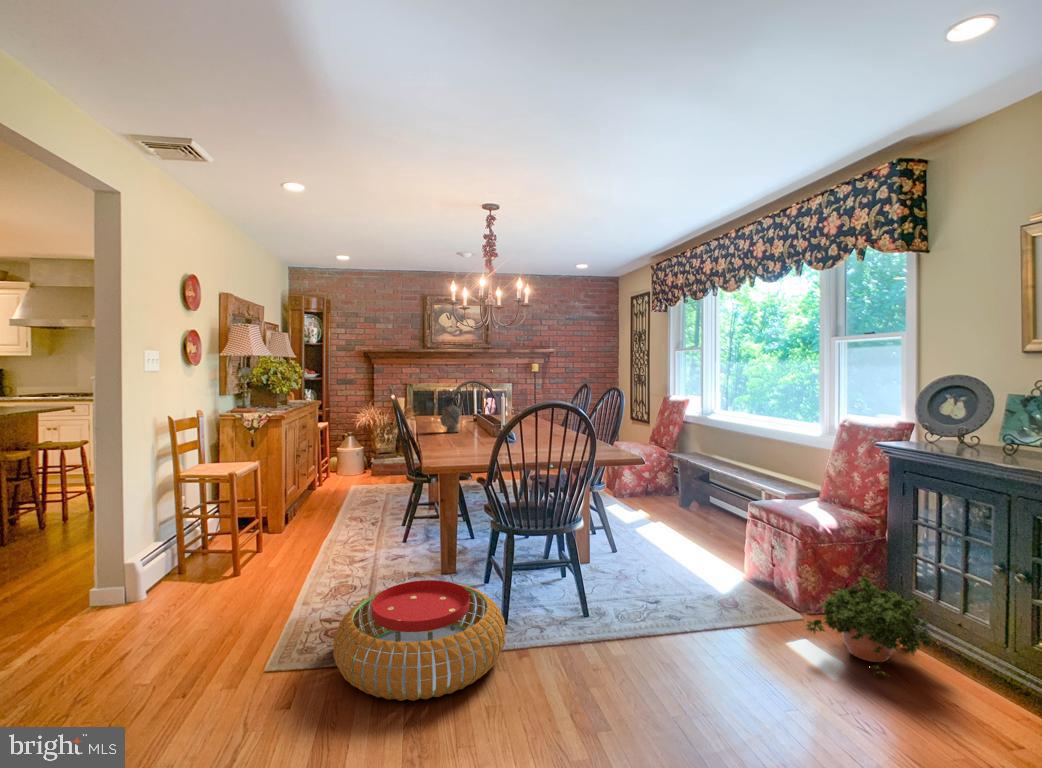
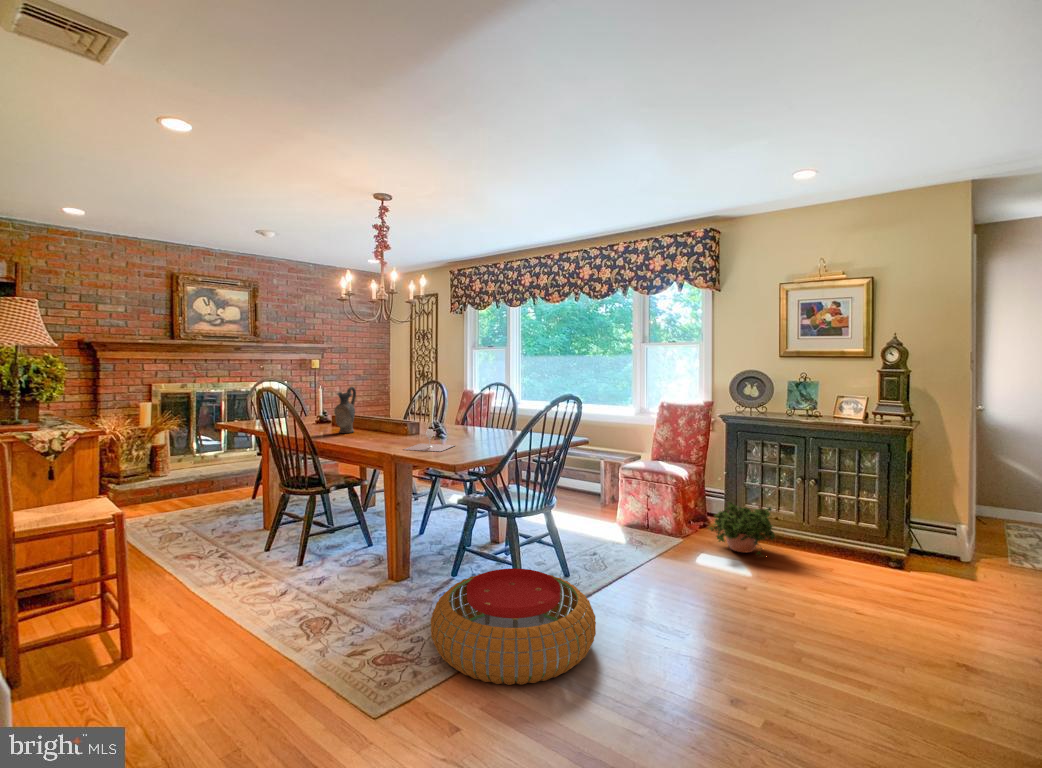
wine glass: none [429,433,483,456] -> present [404,429,455,451]

